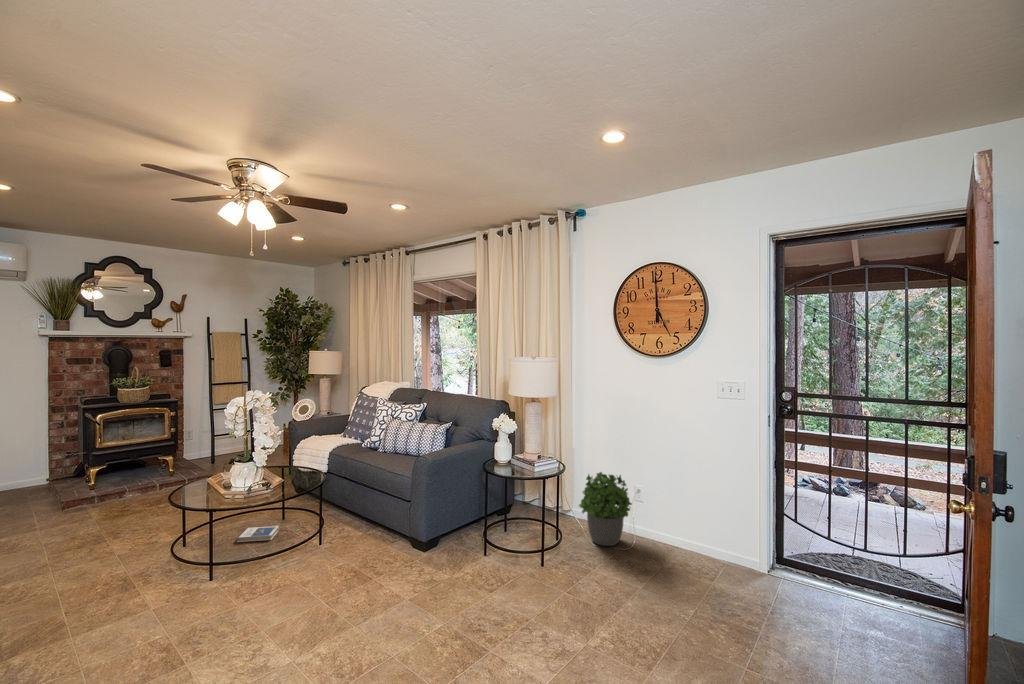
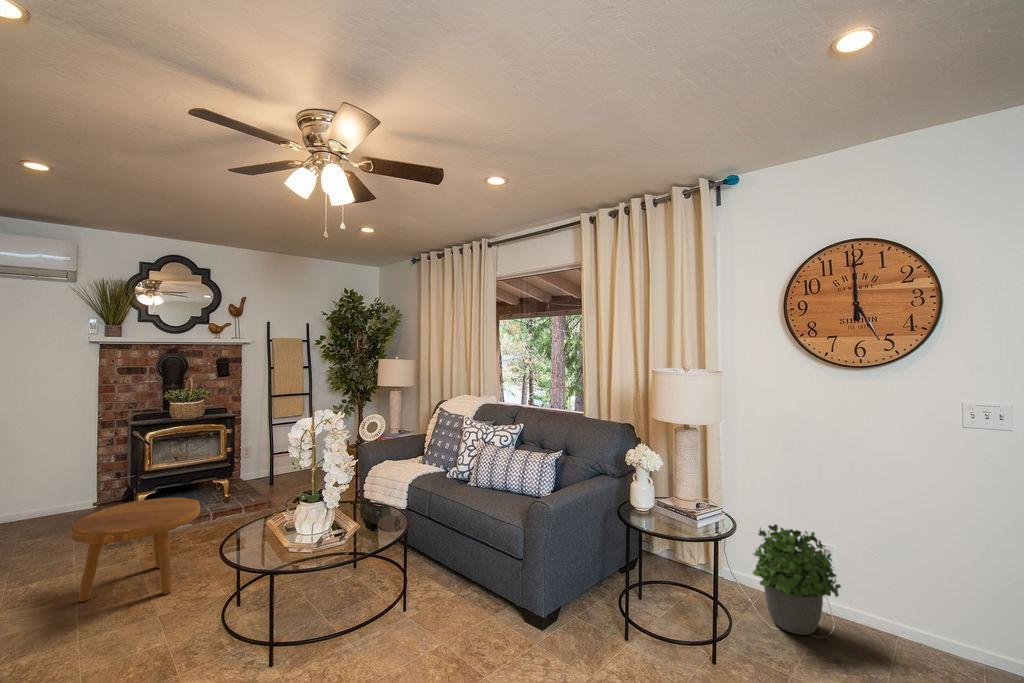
footstool: none [42,466,151,547] -> present [70,498,200,602]
hardback book: present [237,526,279,542] -> none [301,581,351,604]

